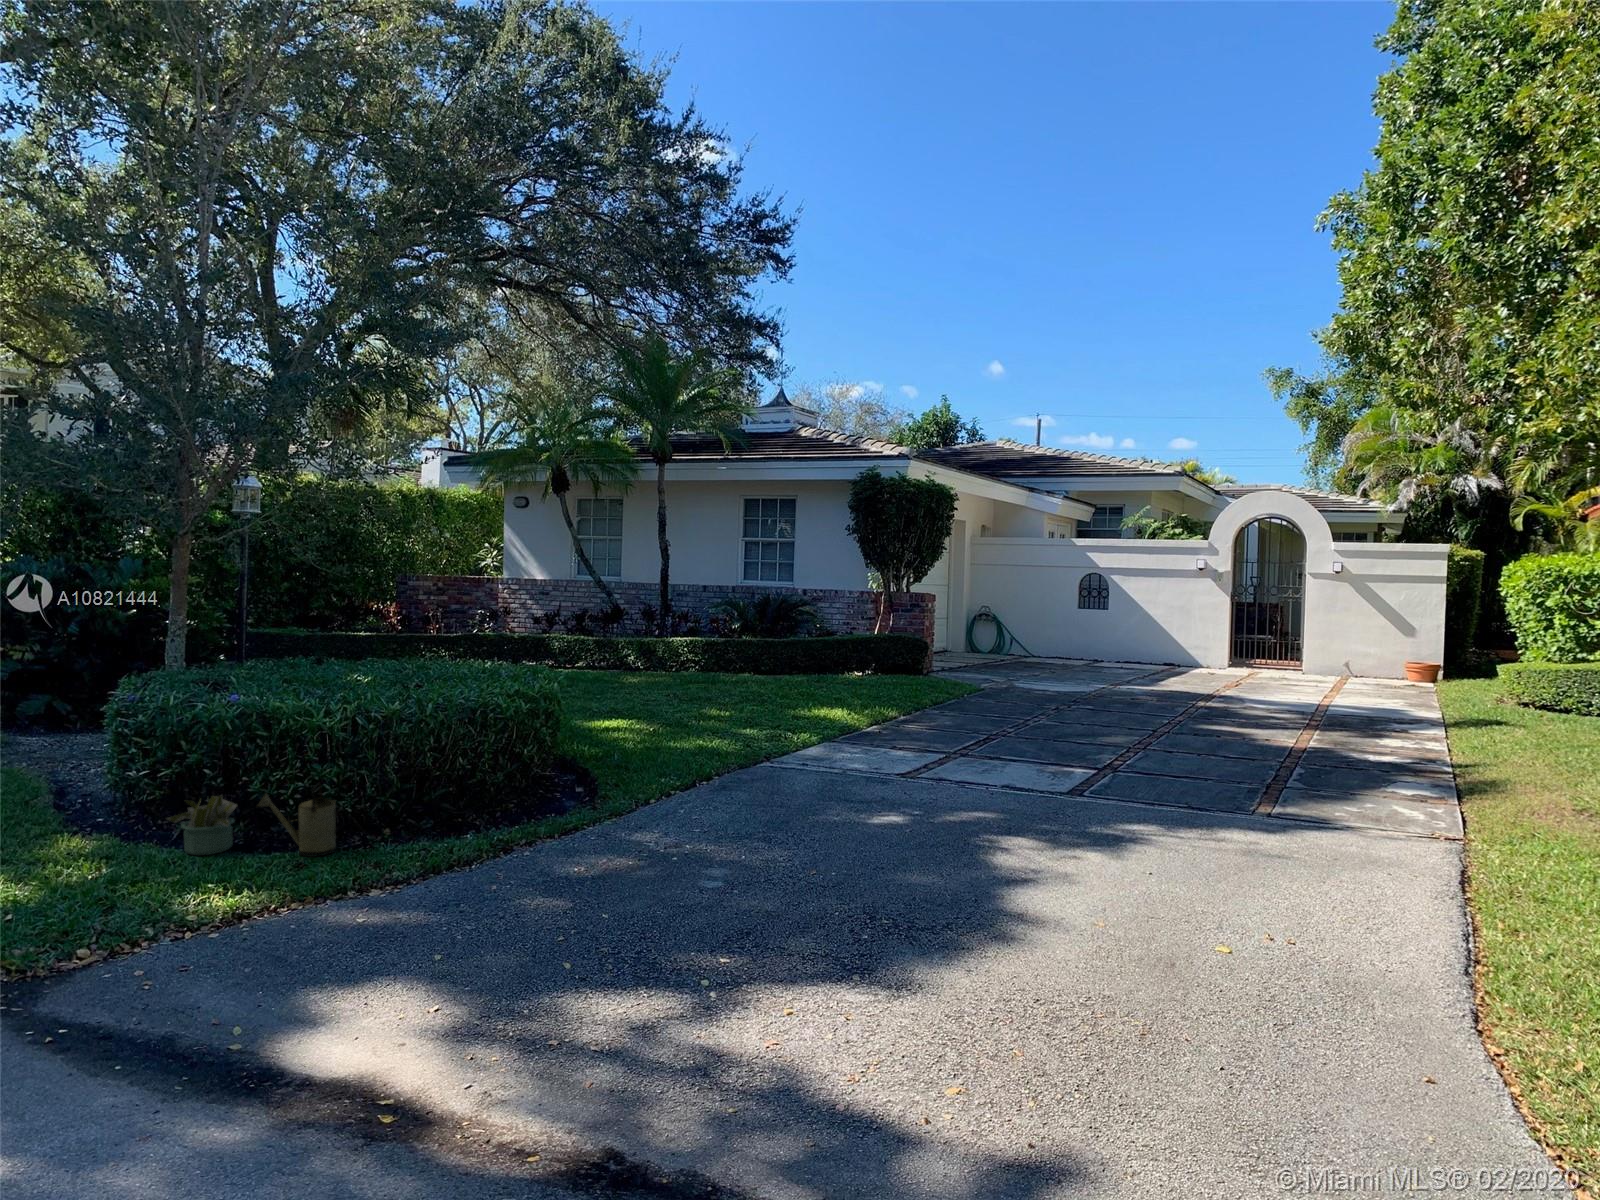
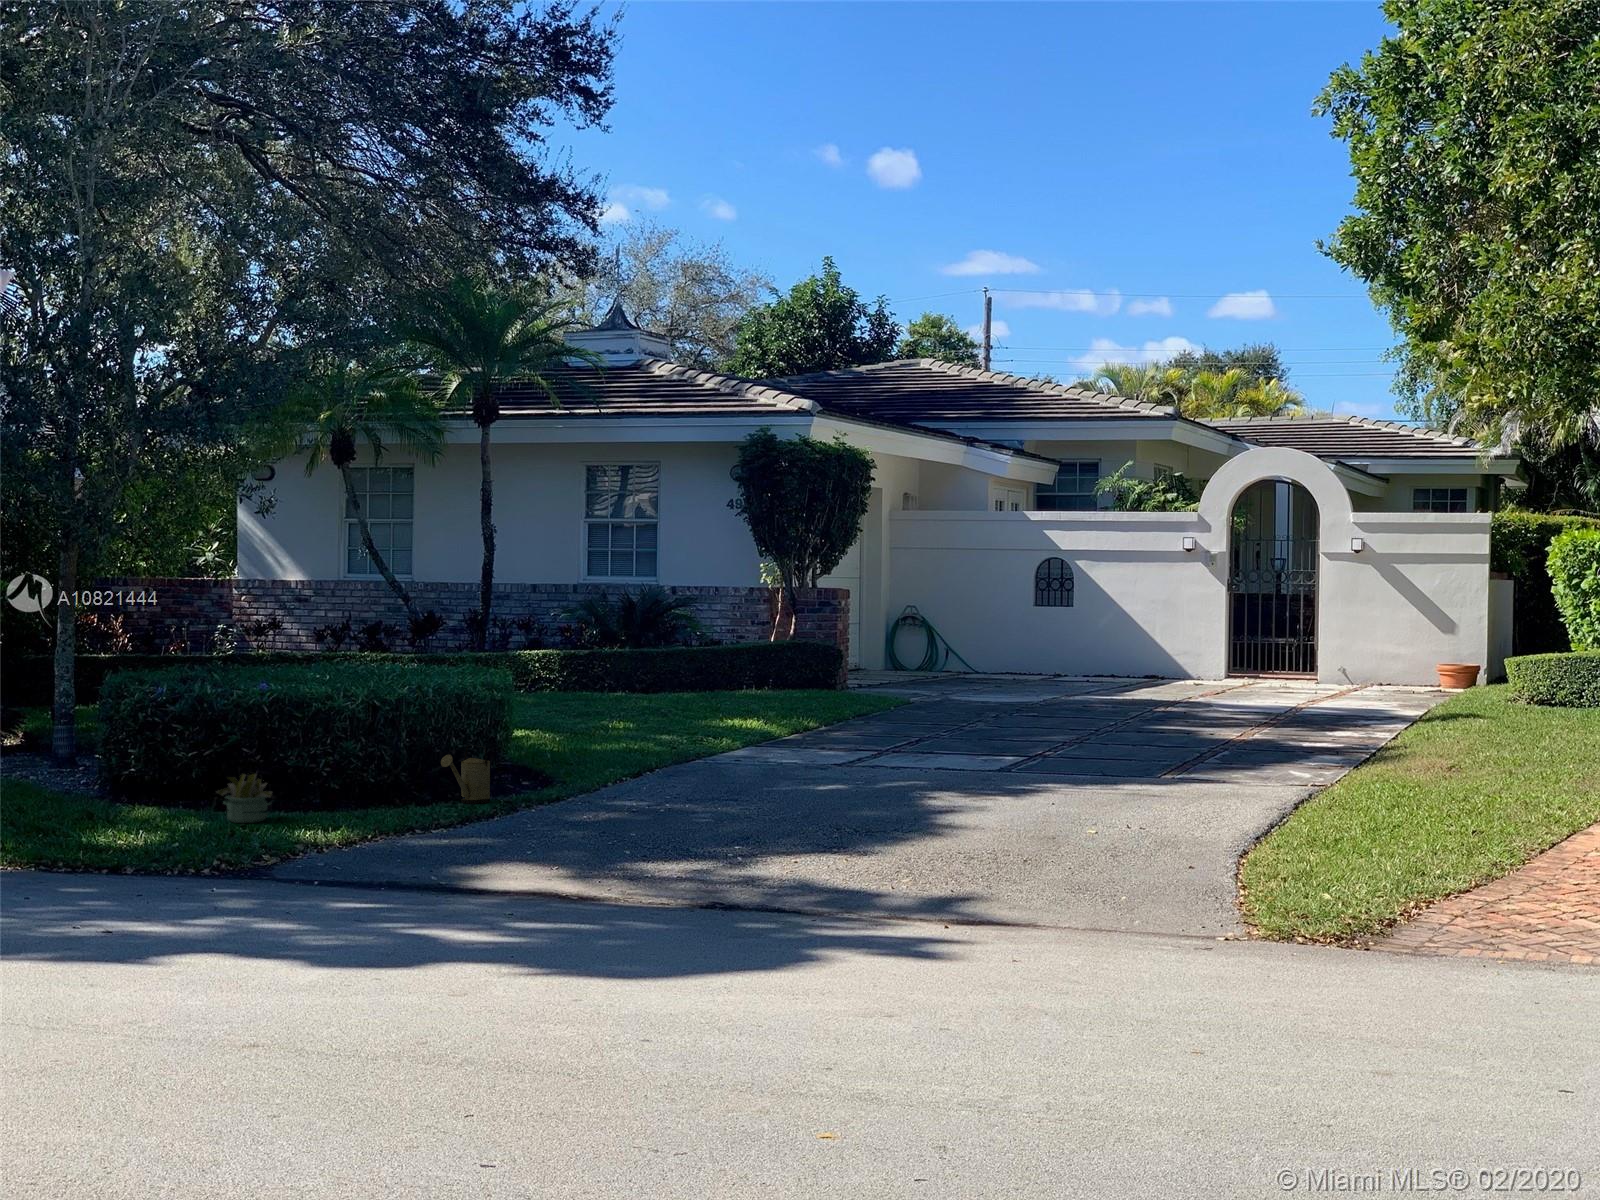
watering can: present [257,783,336,857] -> present [441,746,491,804]

